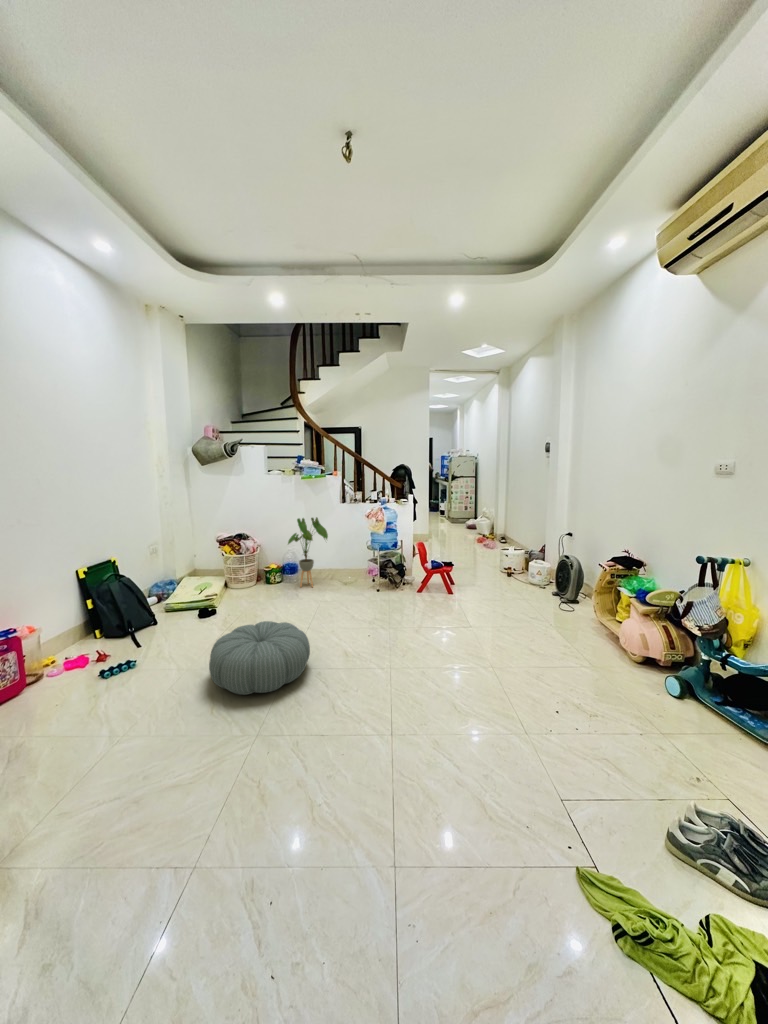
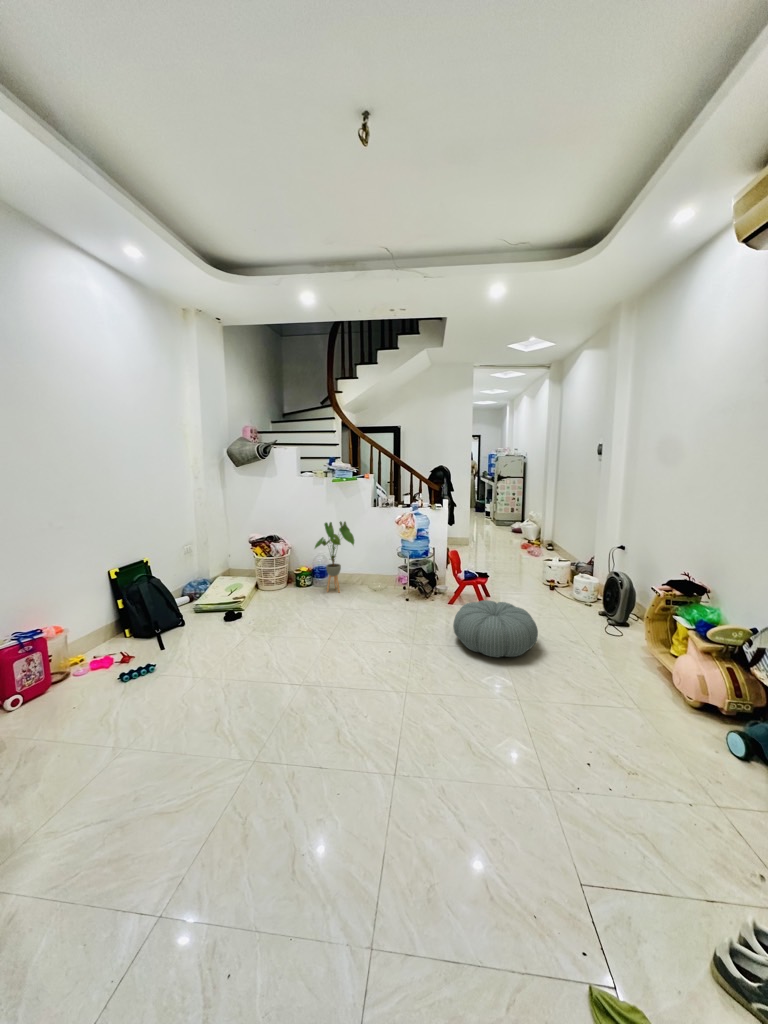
pouf: present [209,621,310,695] -> present [453,600,538,657]

